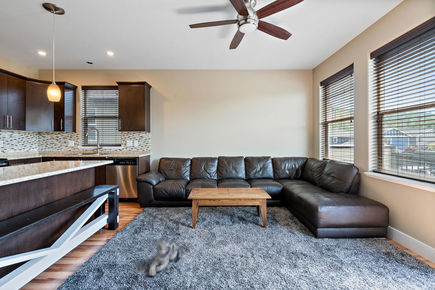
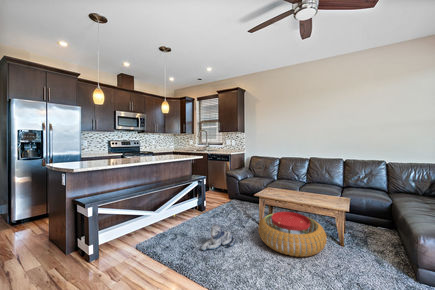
pouf: none [198,208,254,247] -> present [258,212,327,257]

